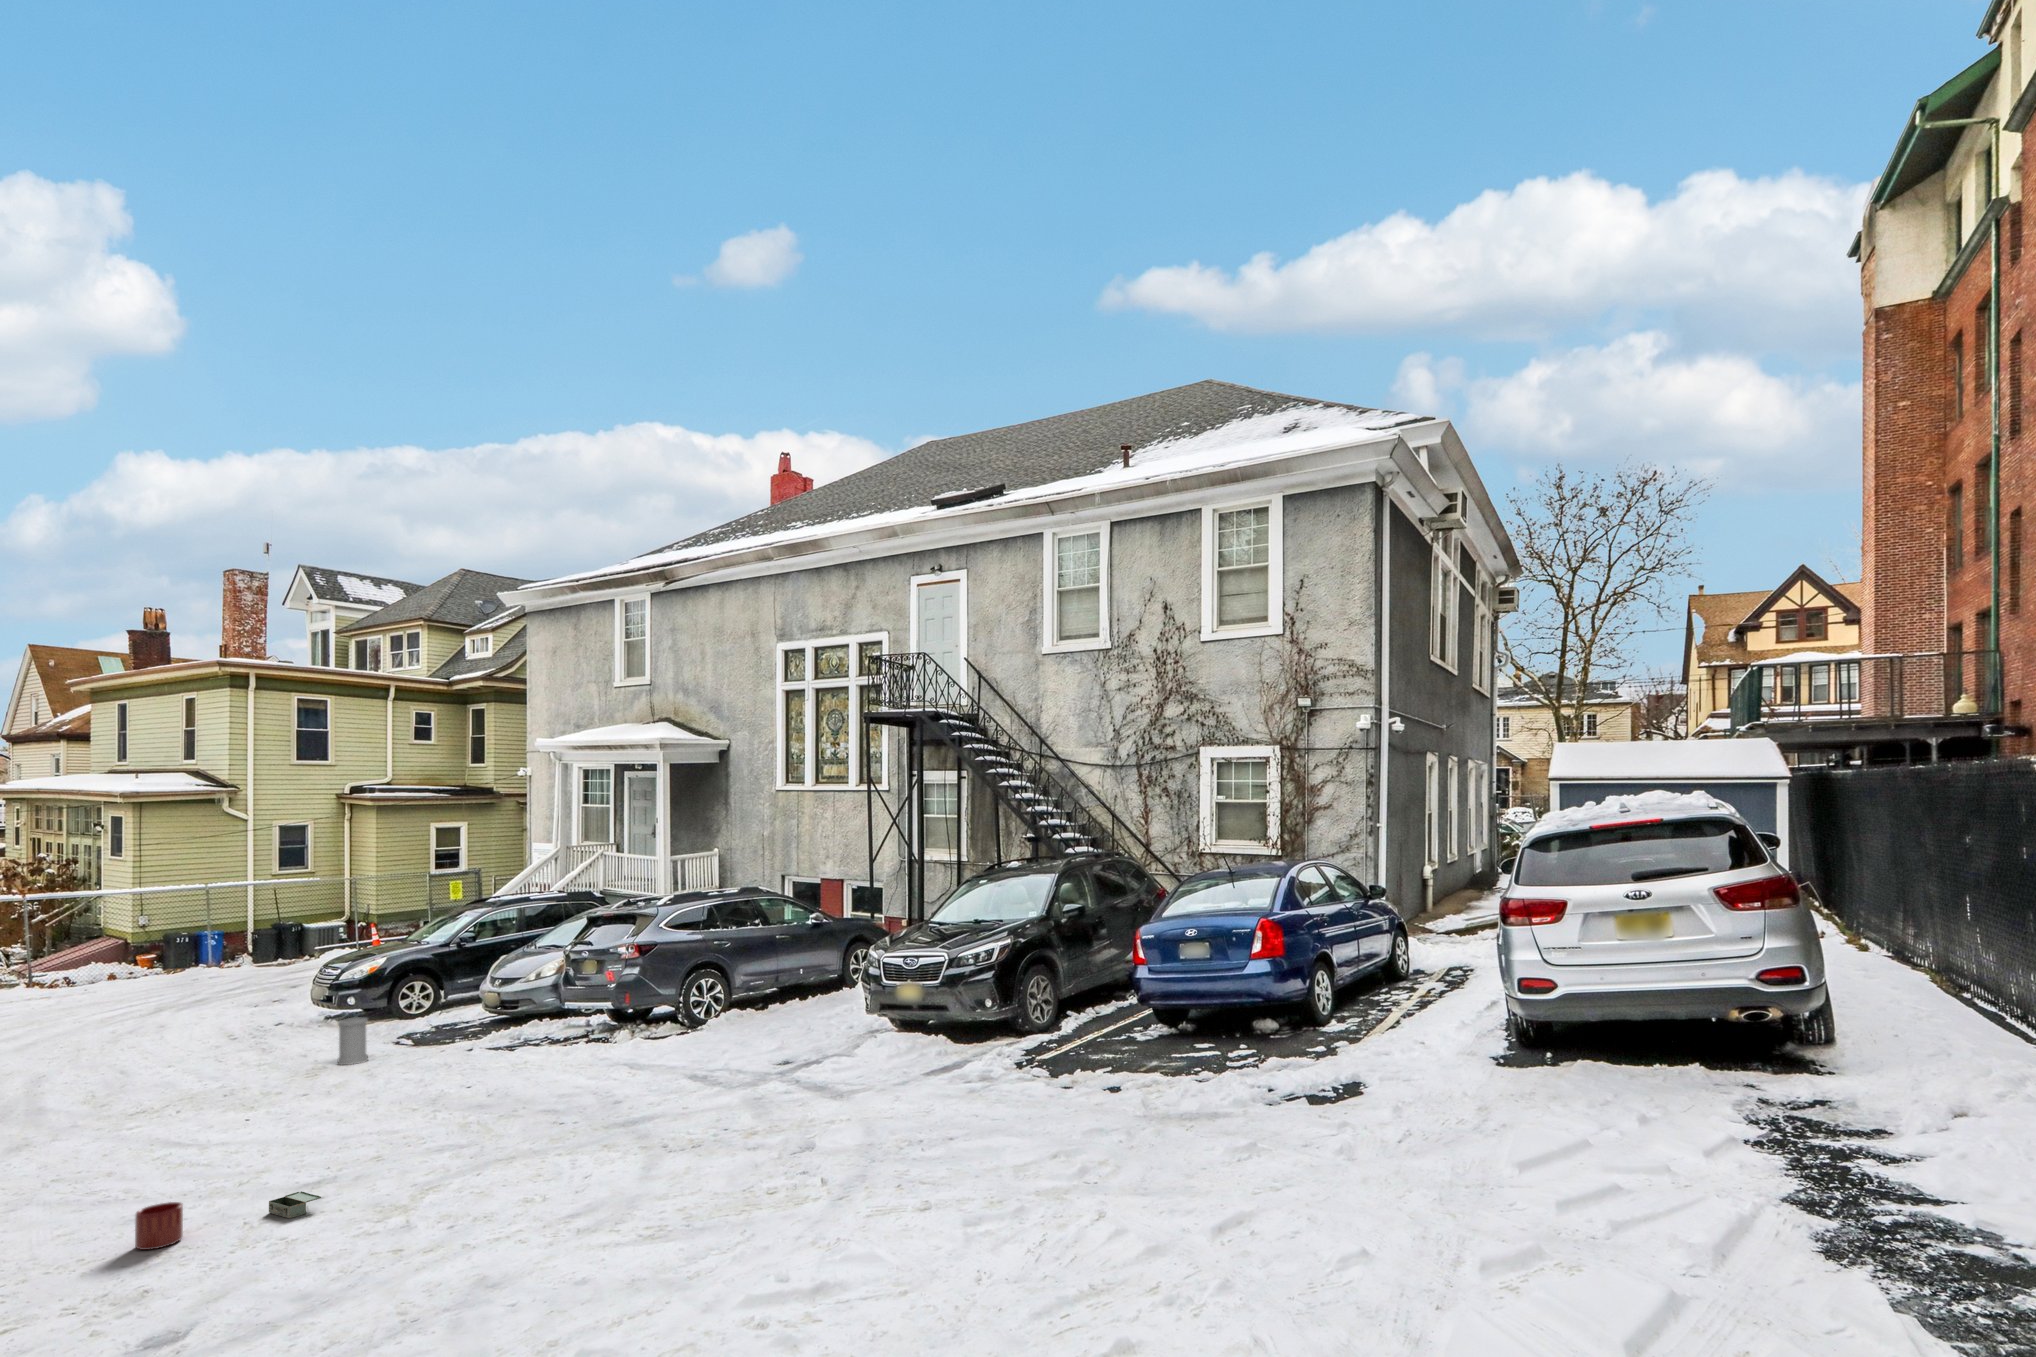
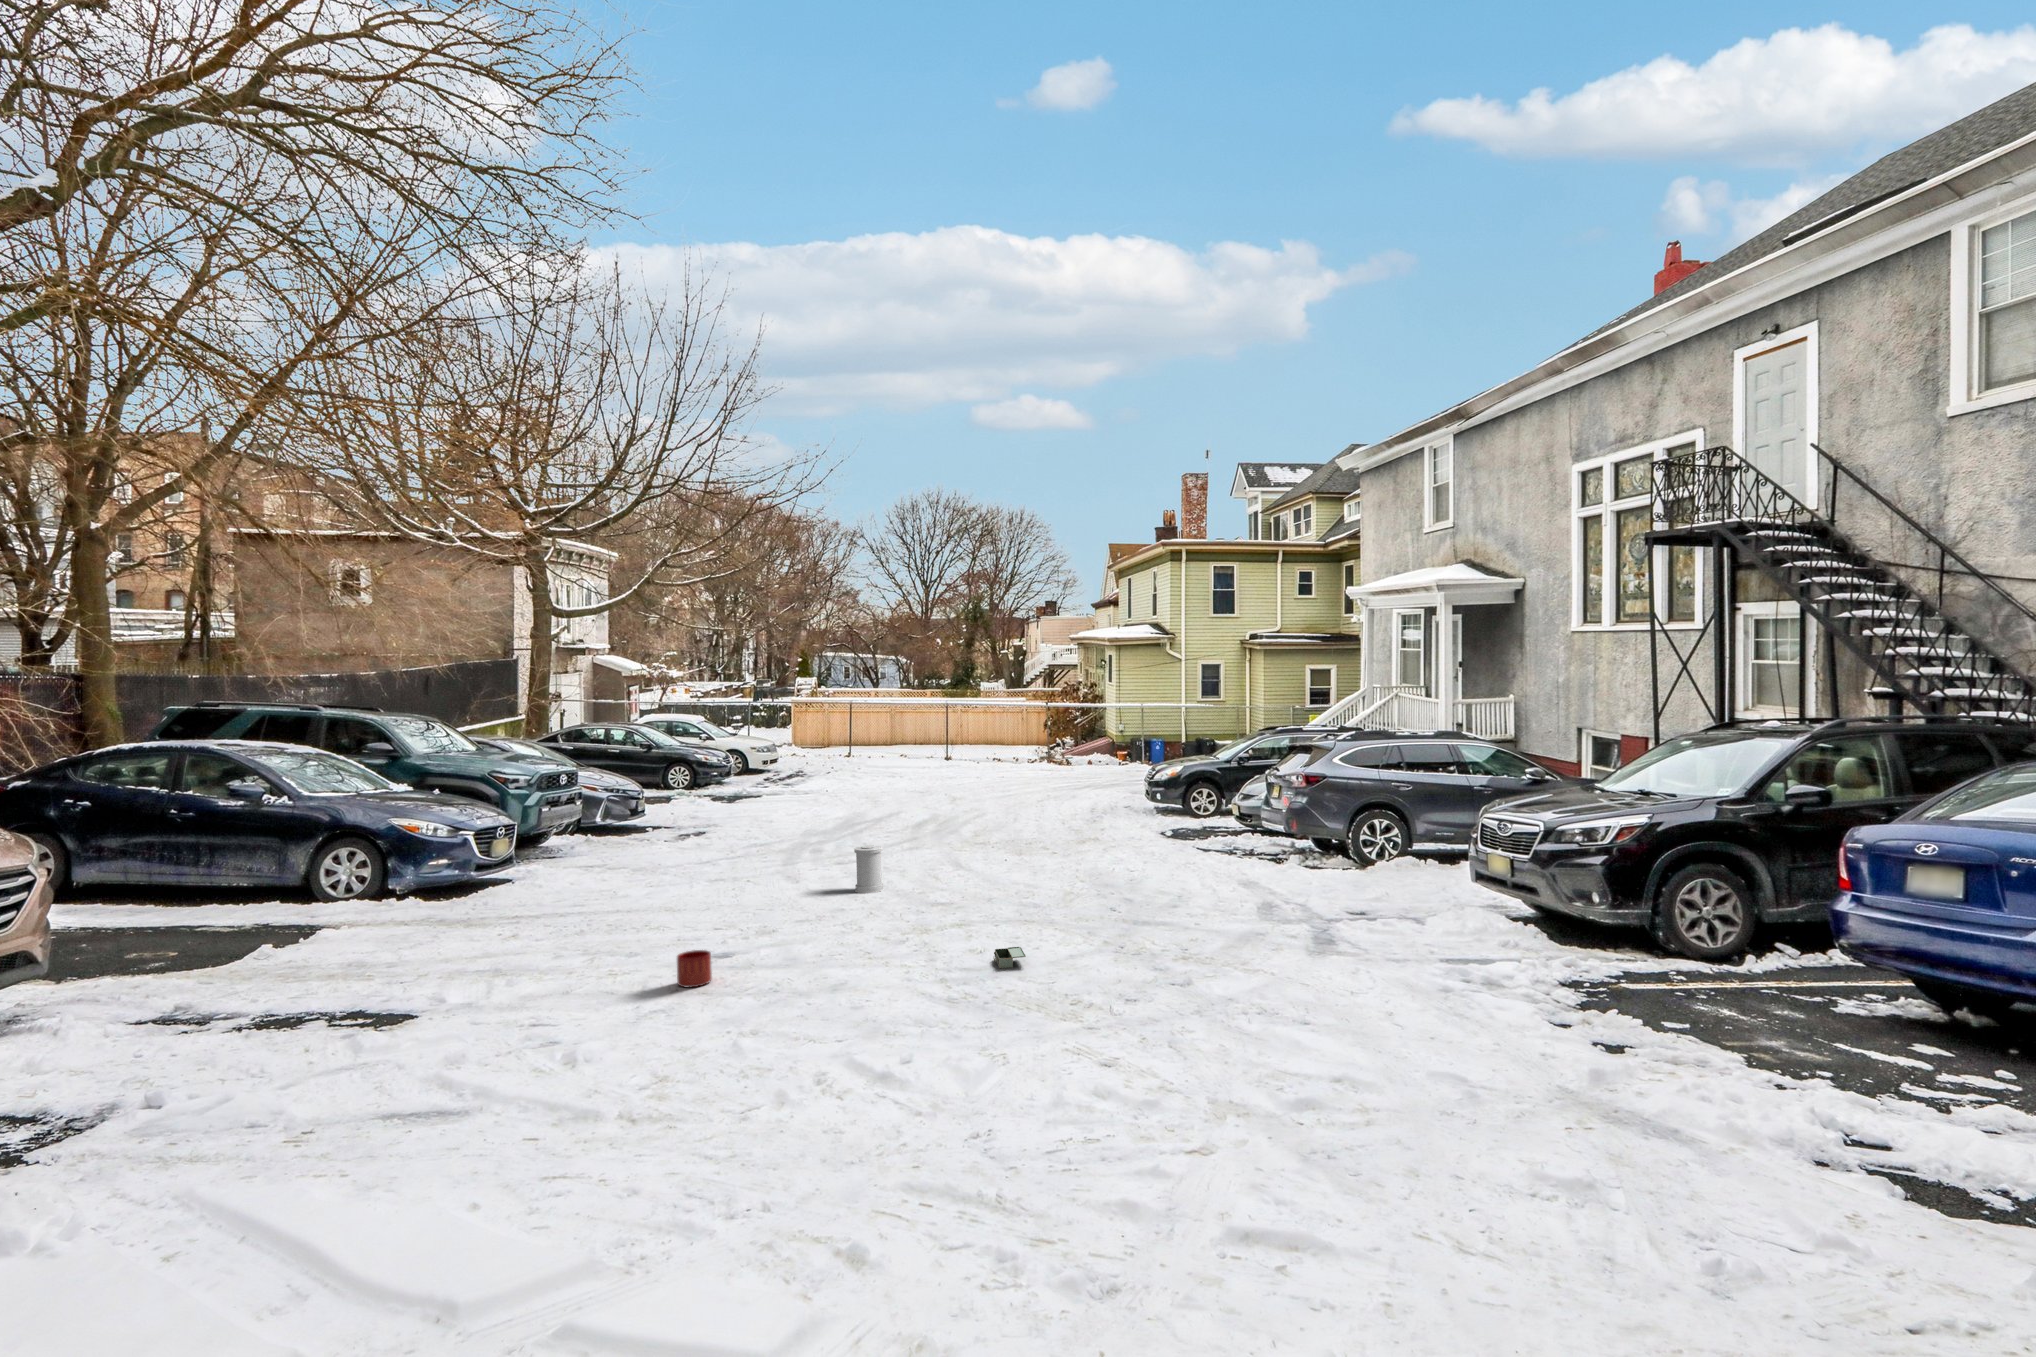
trash can: present [338,1017,368,1065] -> present [854,845,884,893]
toolbox: present [269,1191,321,1219] -> present [993,947,1026,968]

